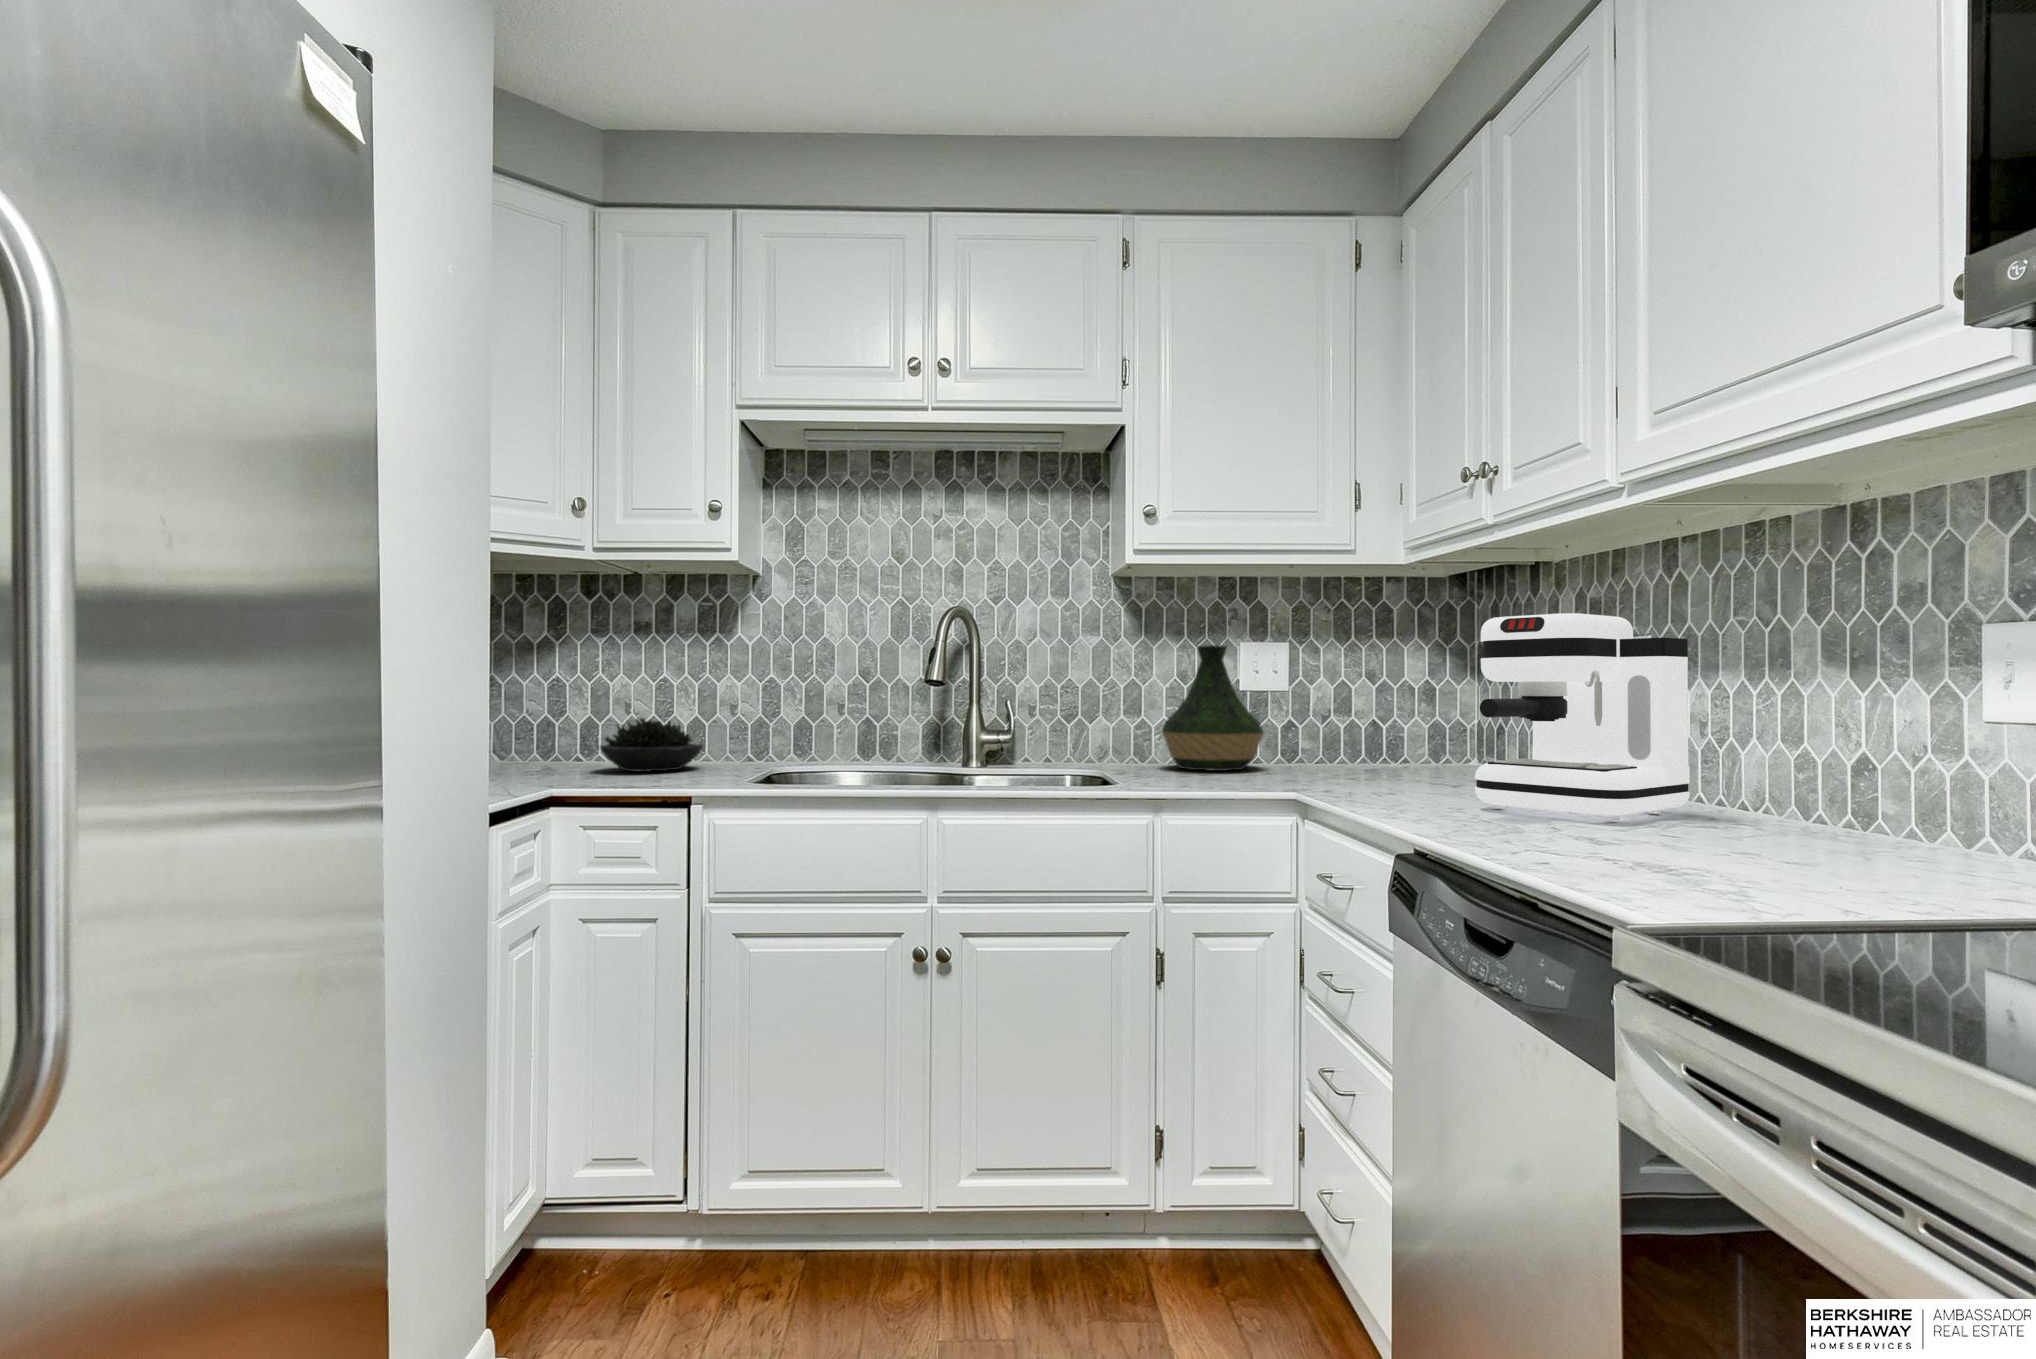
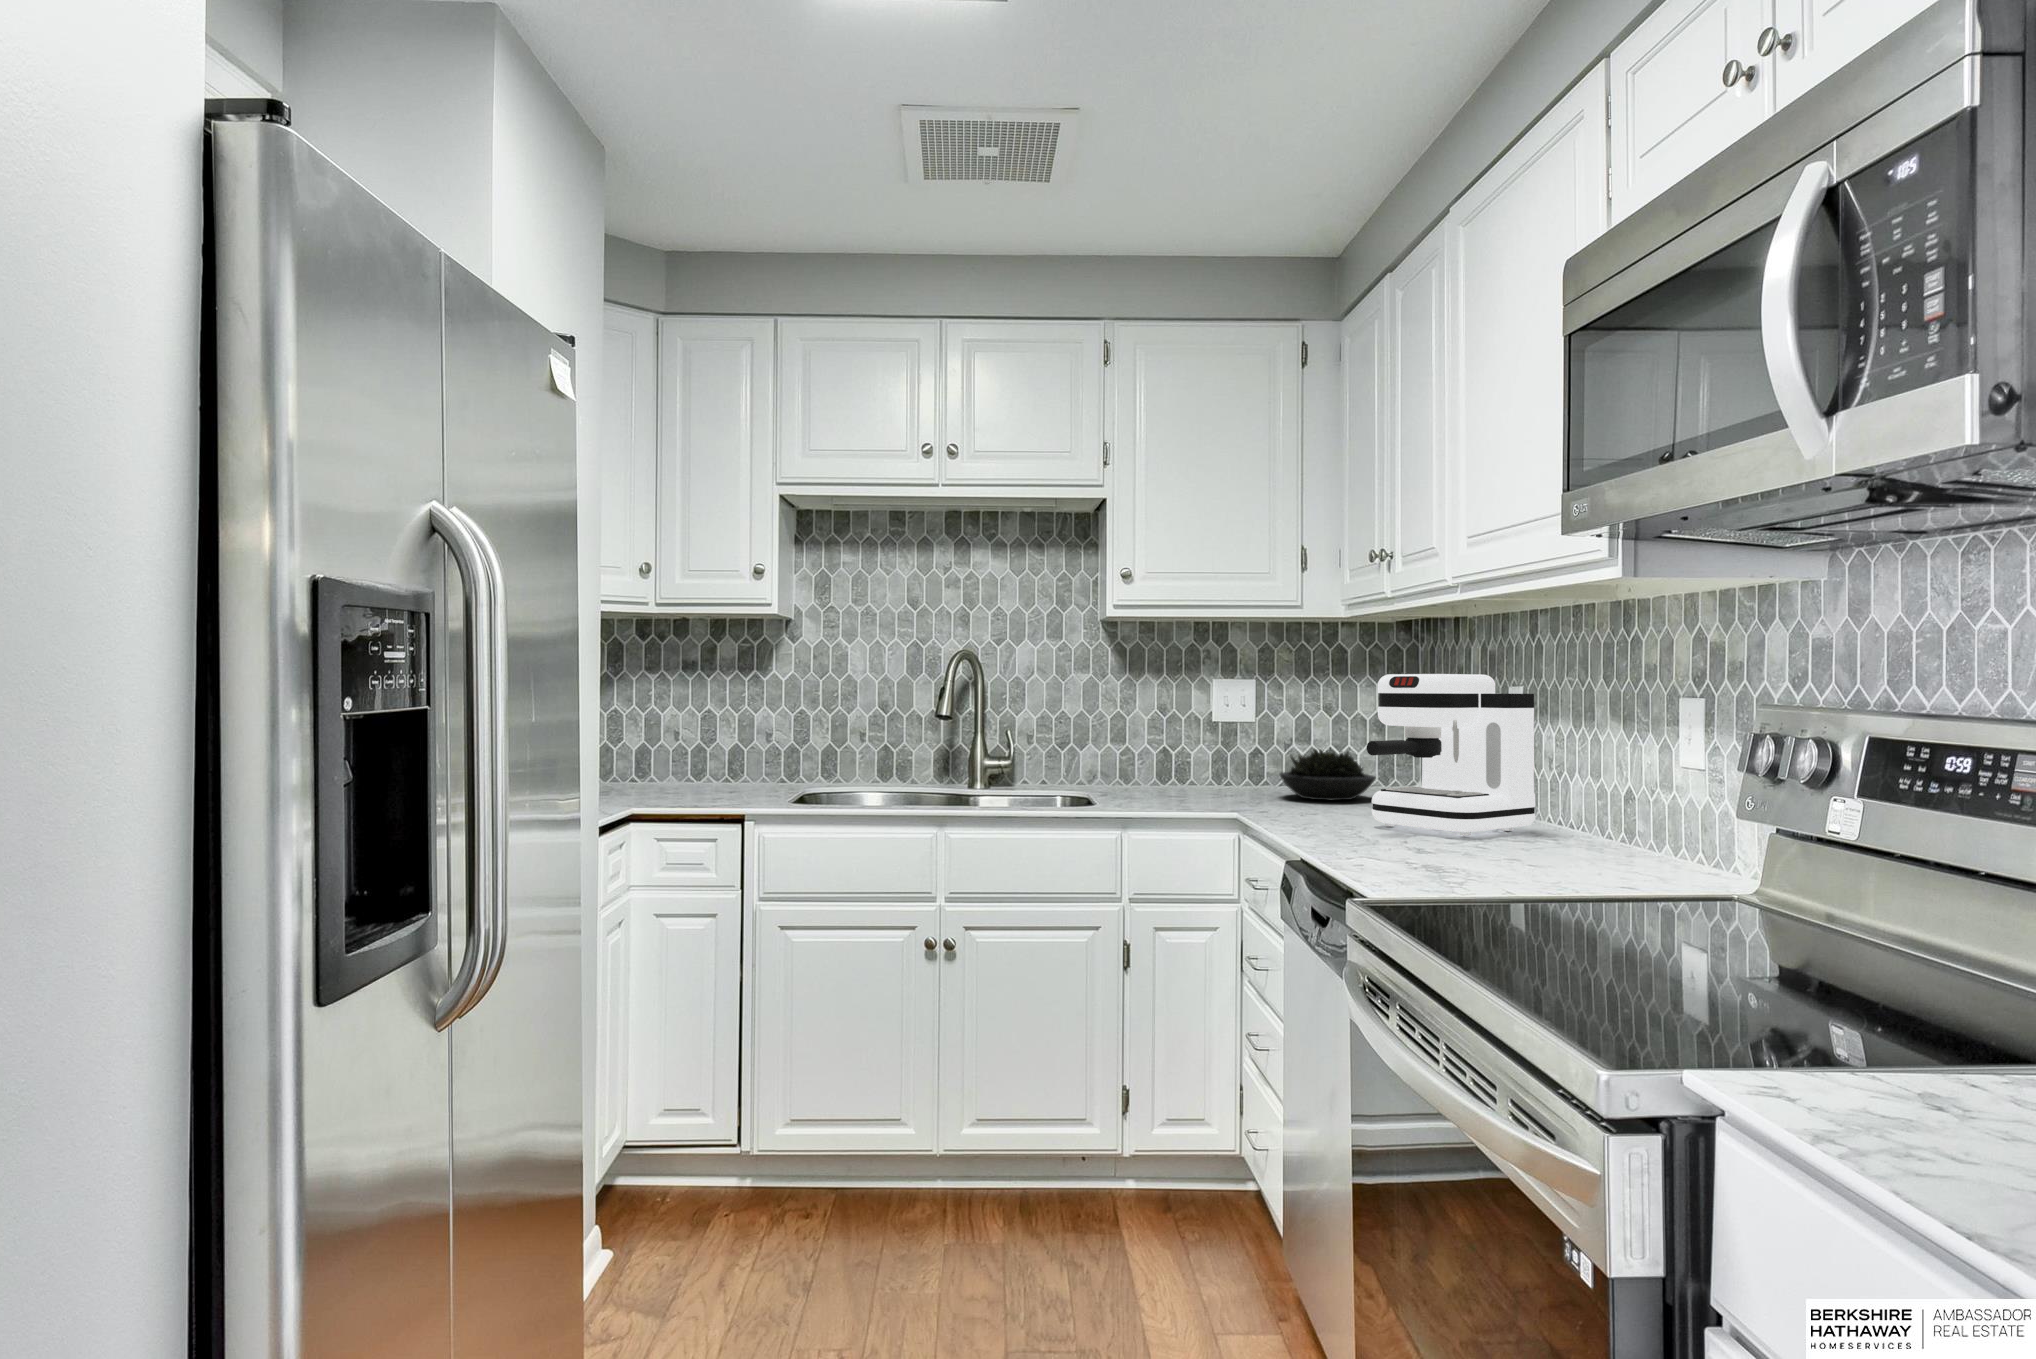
vase: present [1162,645,1264,771] -> none [1141,684,1230,793]
succulent plant: present [600,718,703,772] -> present [1280,749,1376,800]

